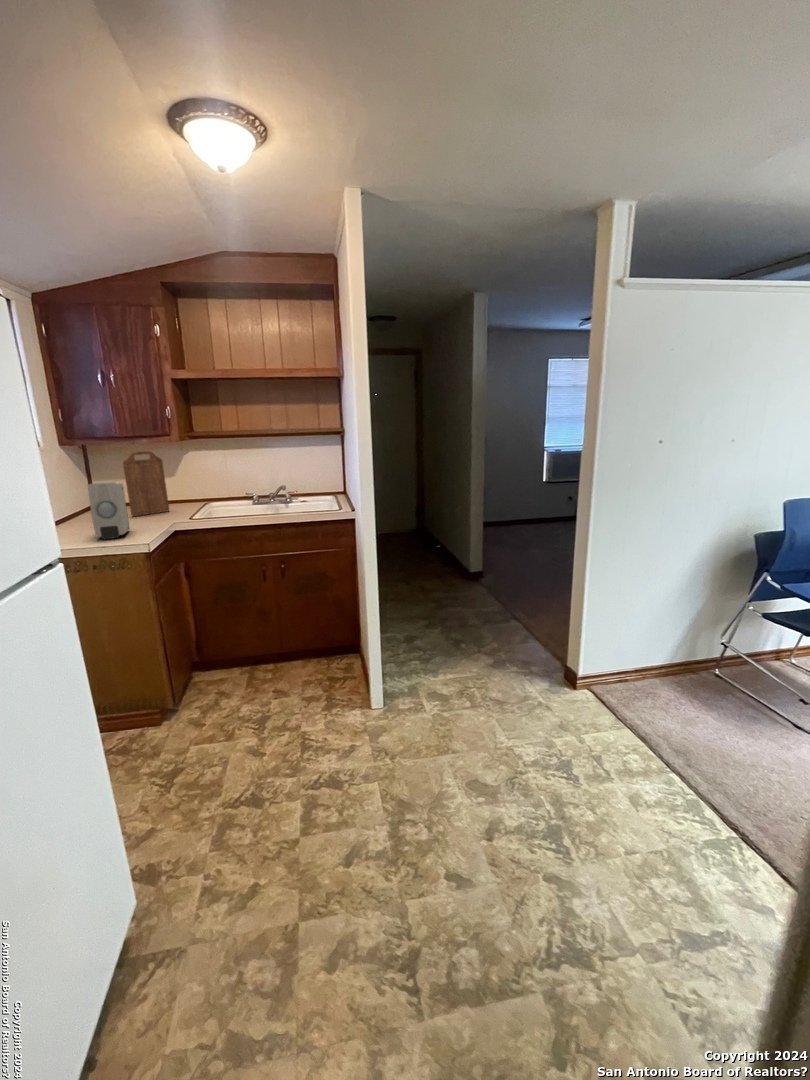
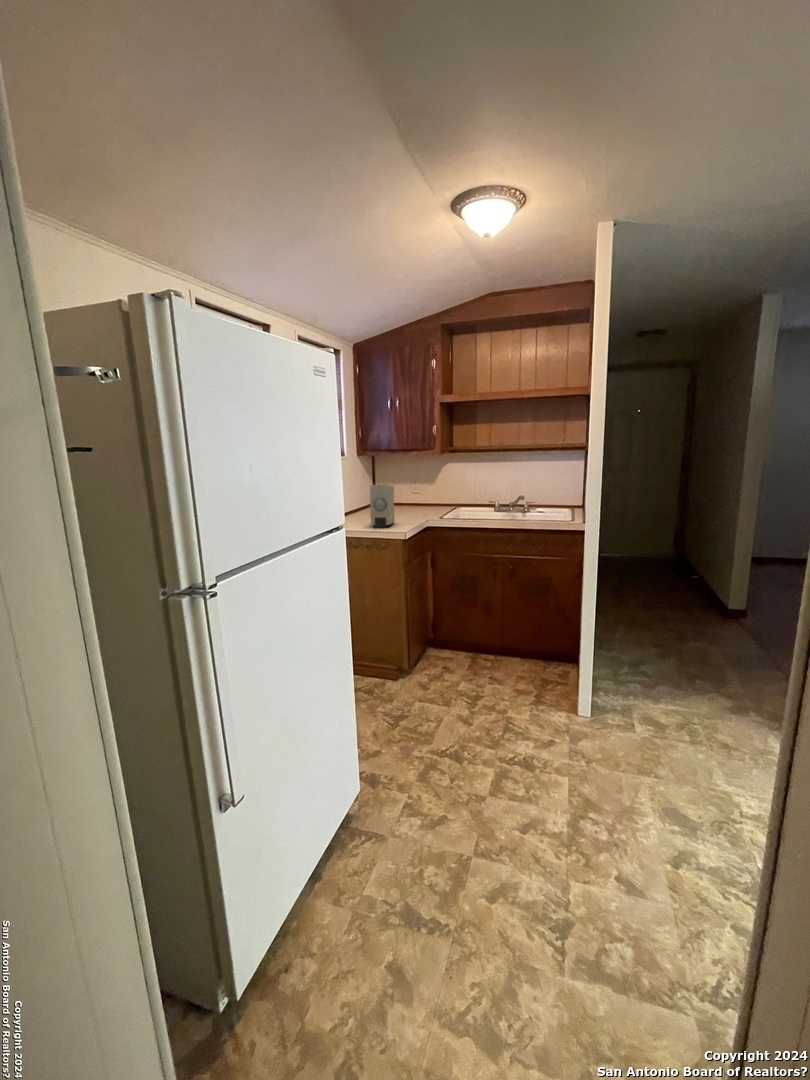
cutting board: present [123,451,169,516] -> none [396,462,426,514]

